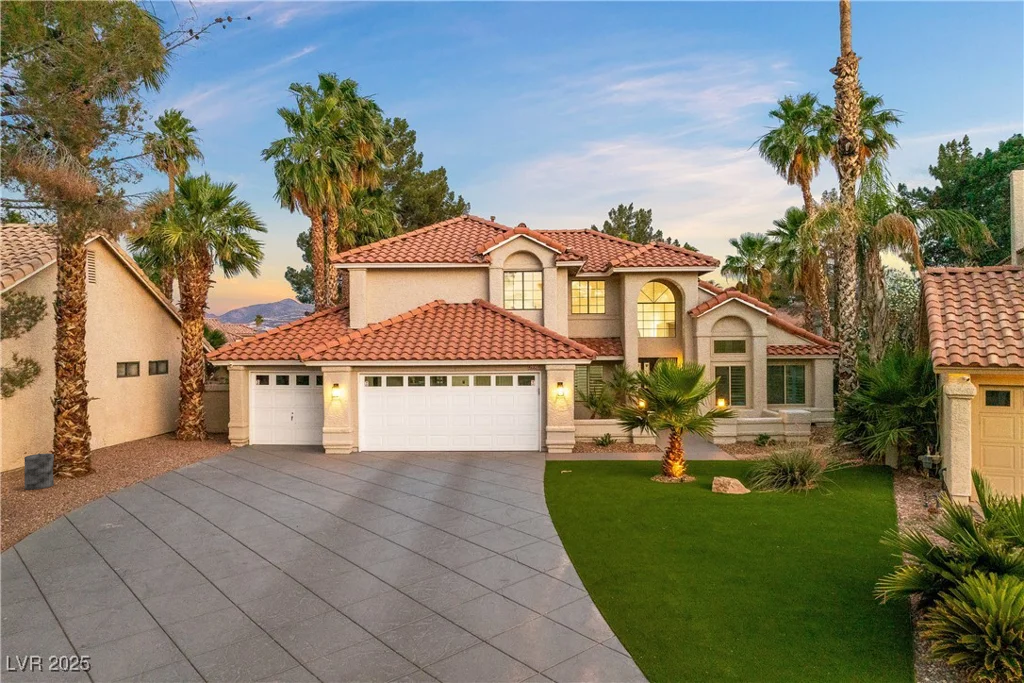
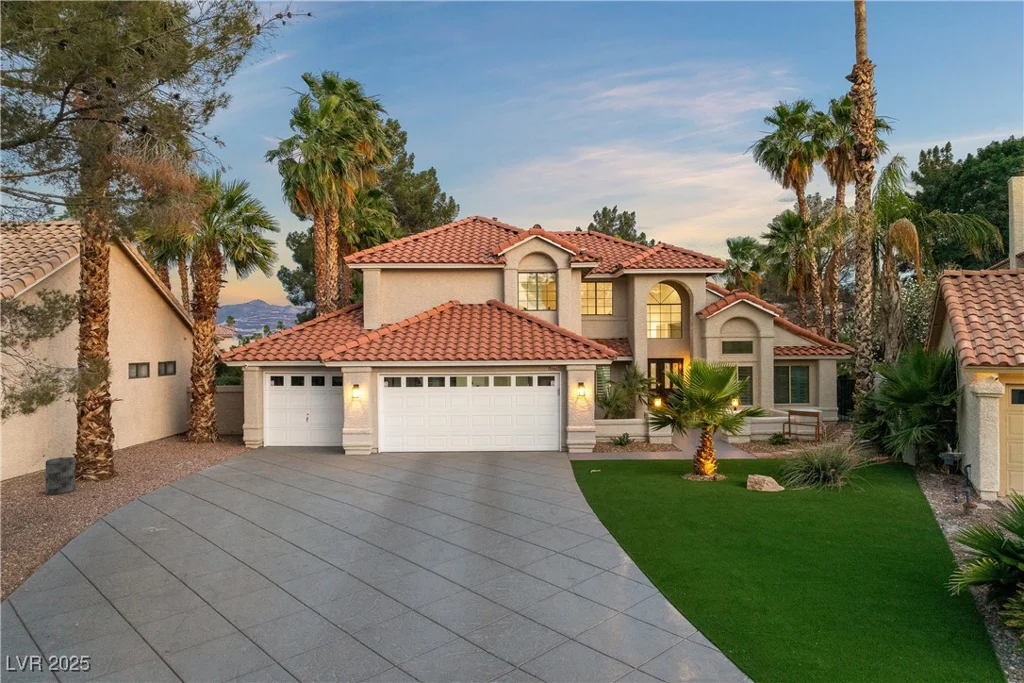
bench: none [771,411,810,445] -> present [783,410,821,443]

